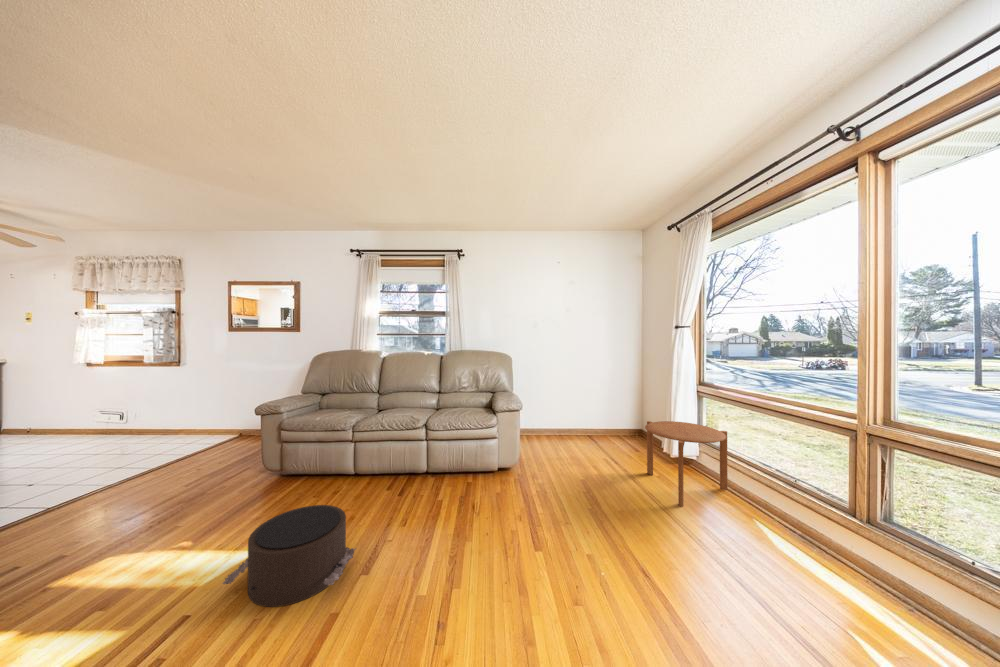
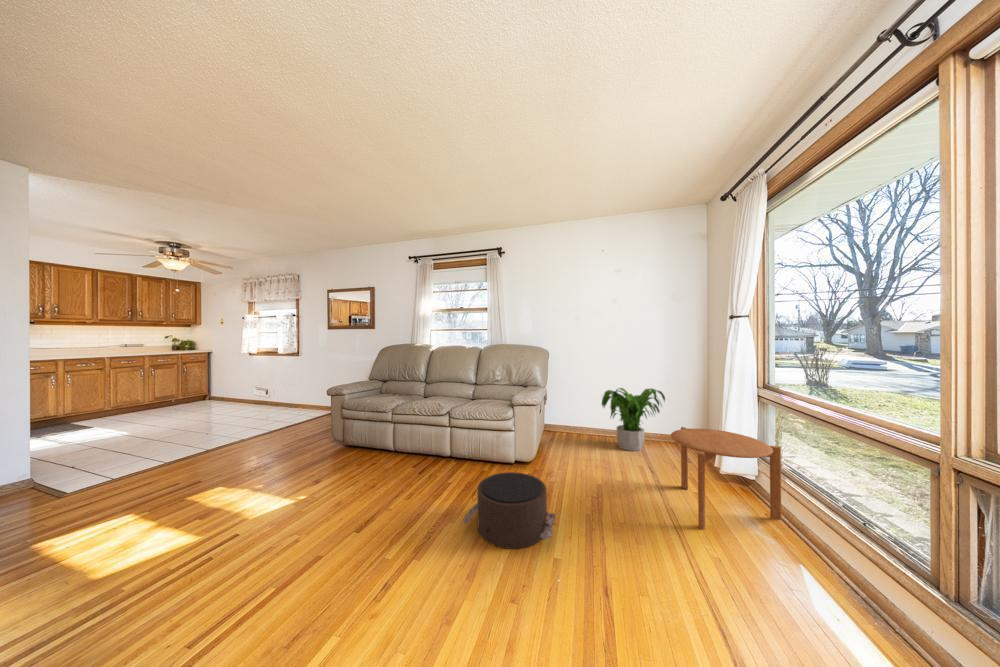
potted plant: none [560,388,619,447] -> present [602,388,665,451]
pouf: present [223,505,356,607] -> present [463,472,555,549]

